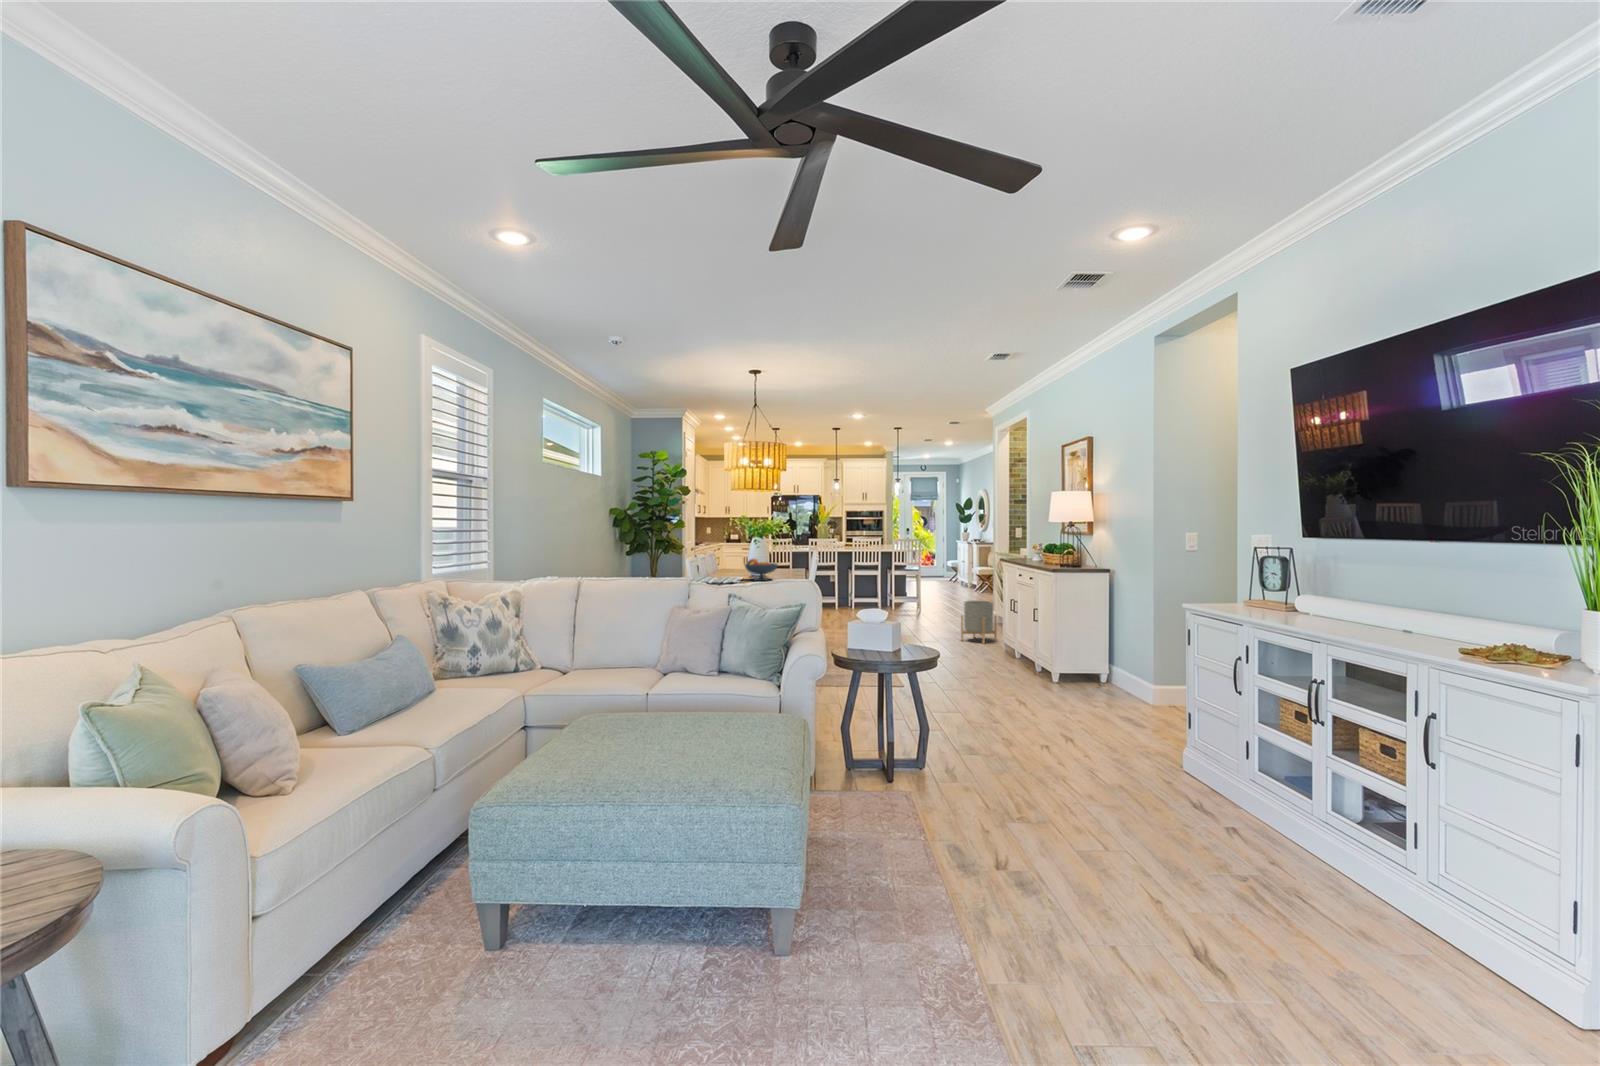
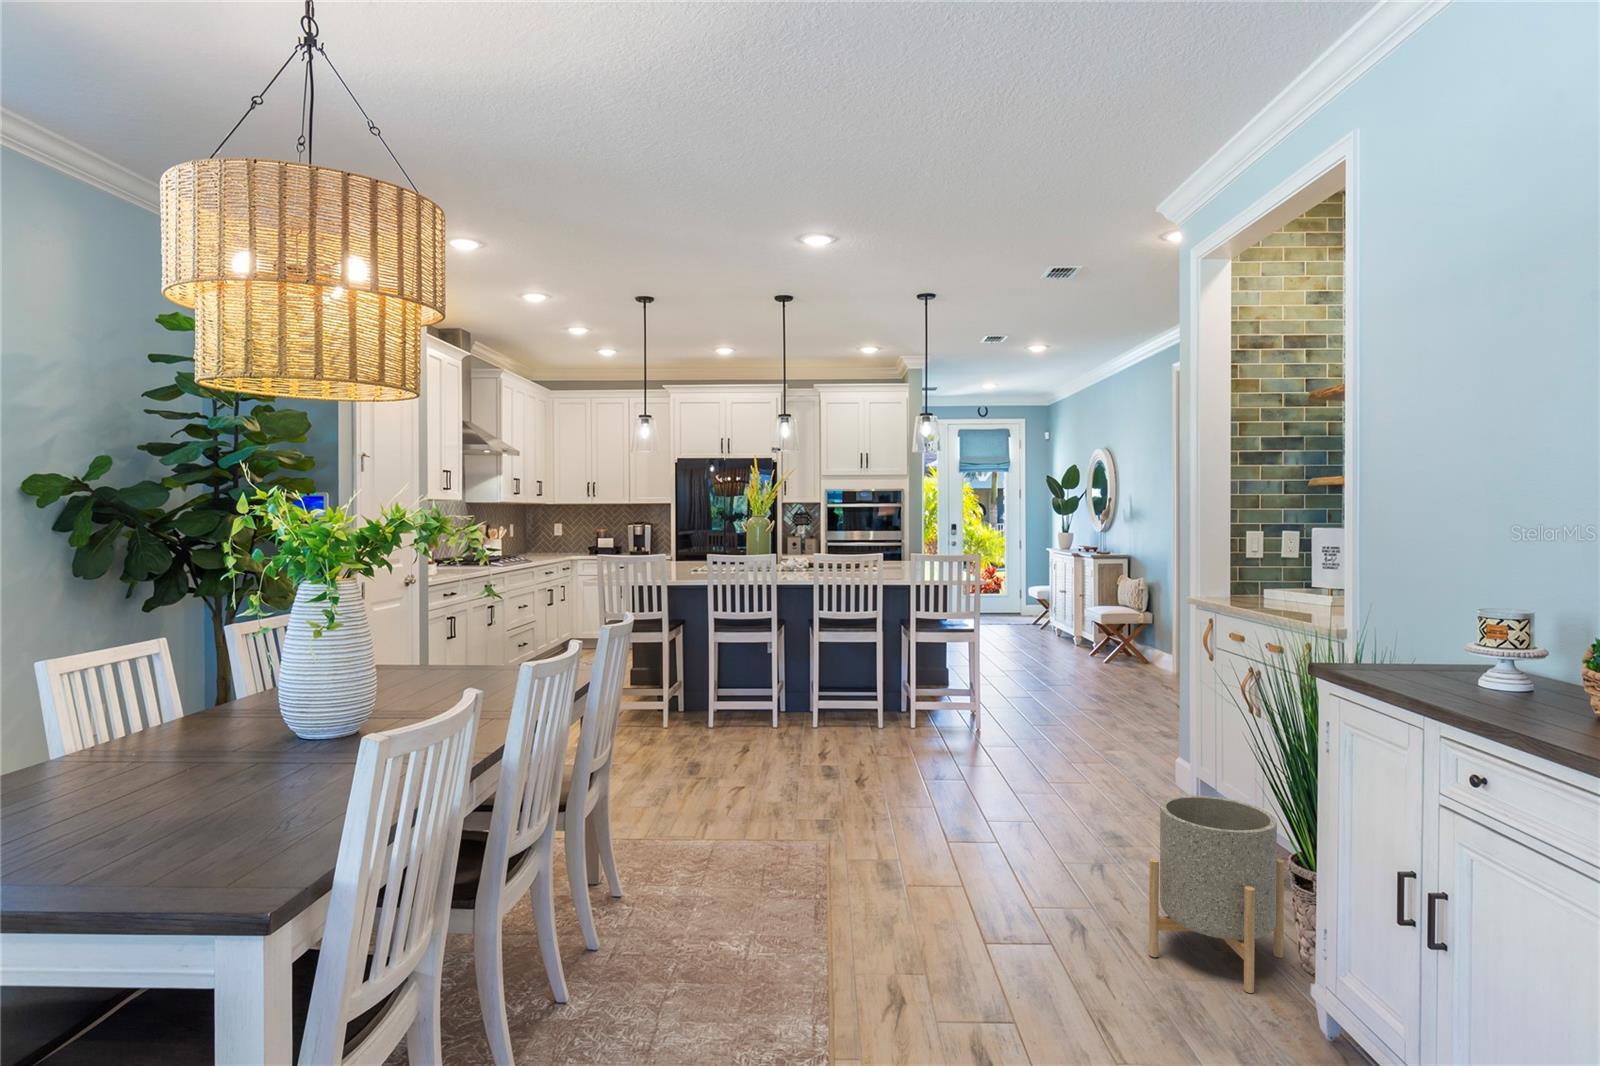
fruit bowl: present [745,559,778,581] -> none [81,695,298,830]

